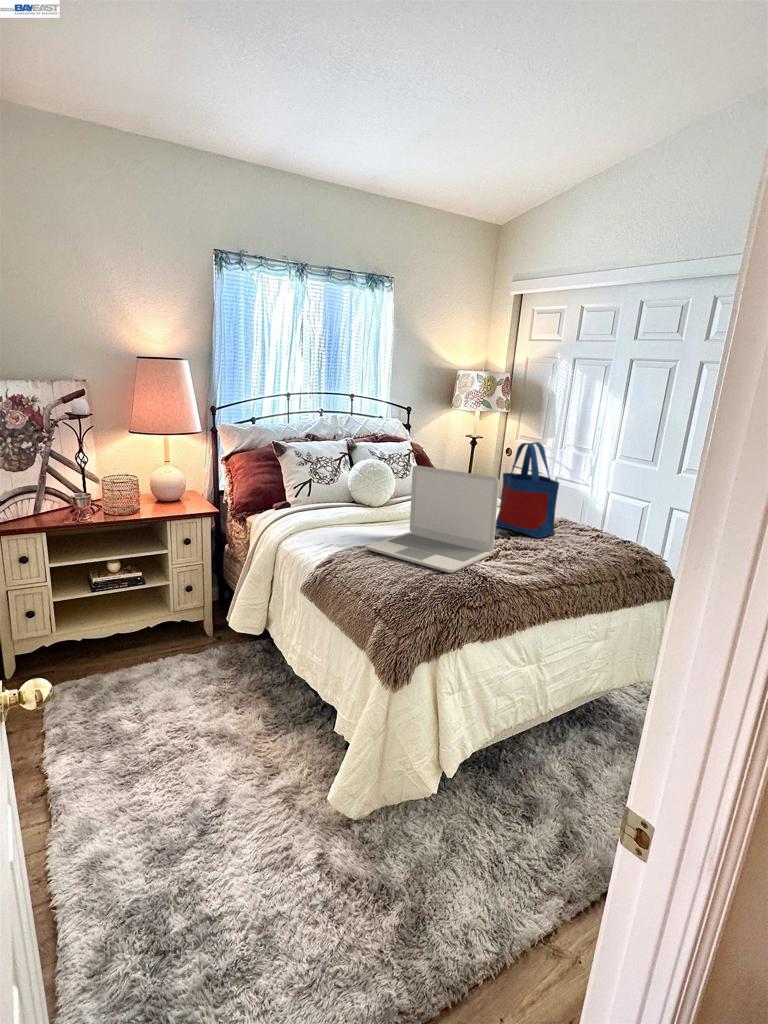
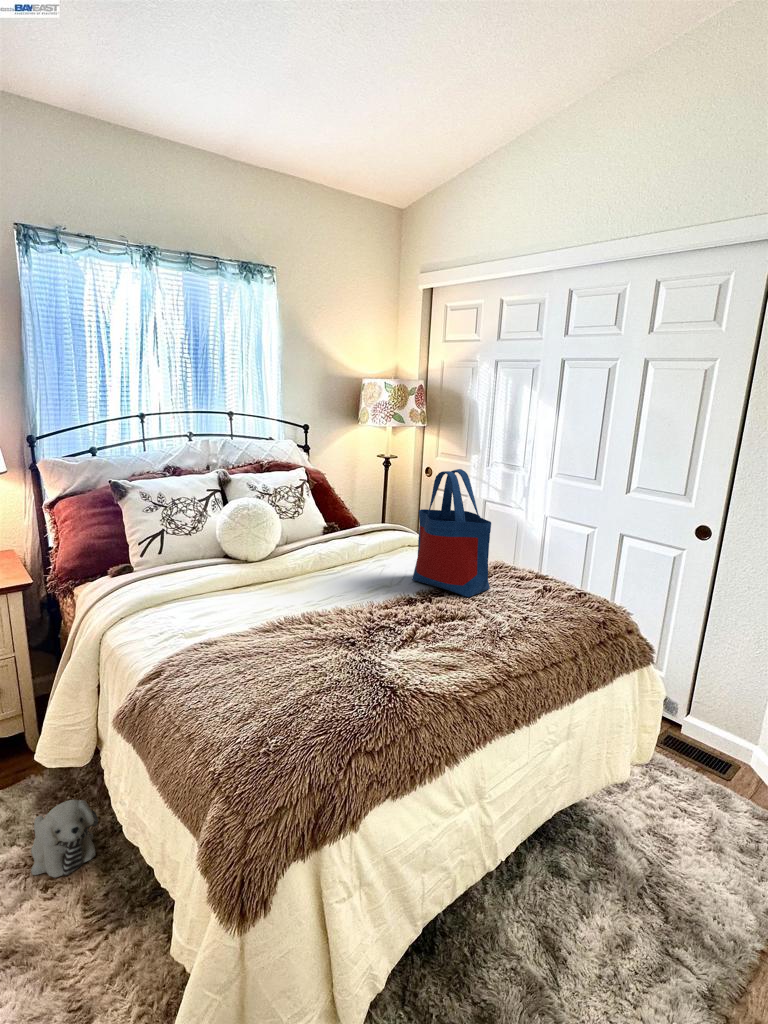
laptop: present [367,465,499,573] -> none [227,512,410,678]
plush toy: none [222,654,266,702] -> present [31,800,98,877]

